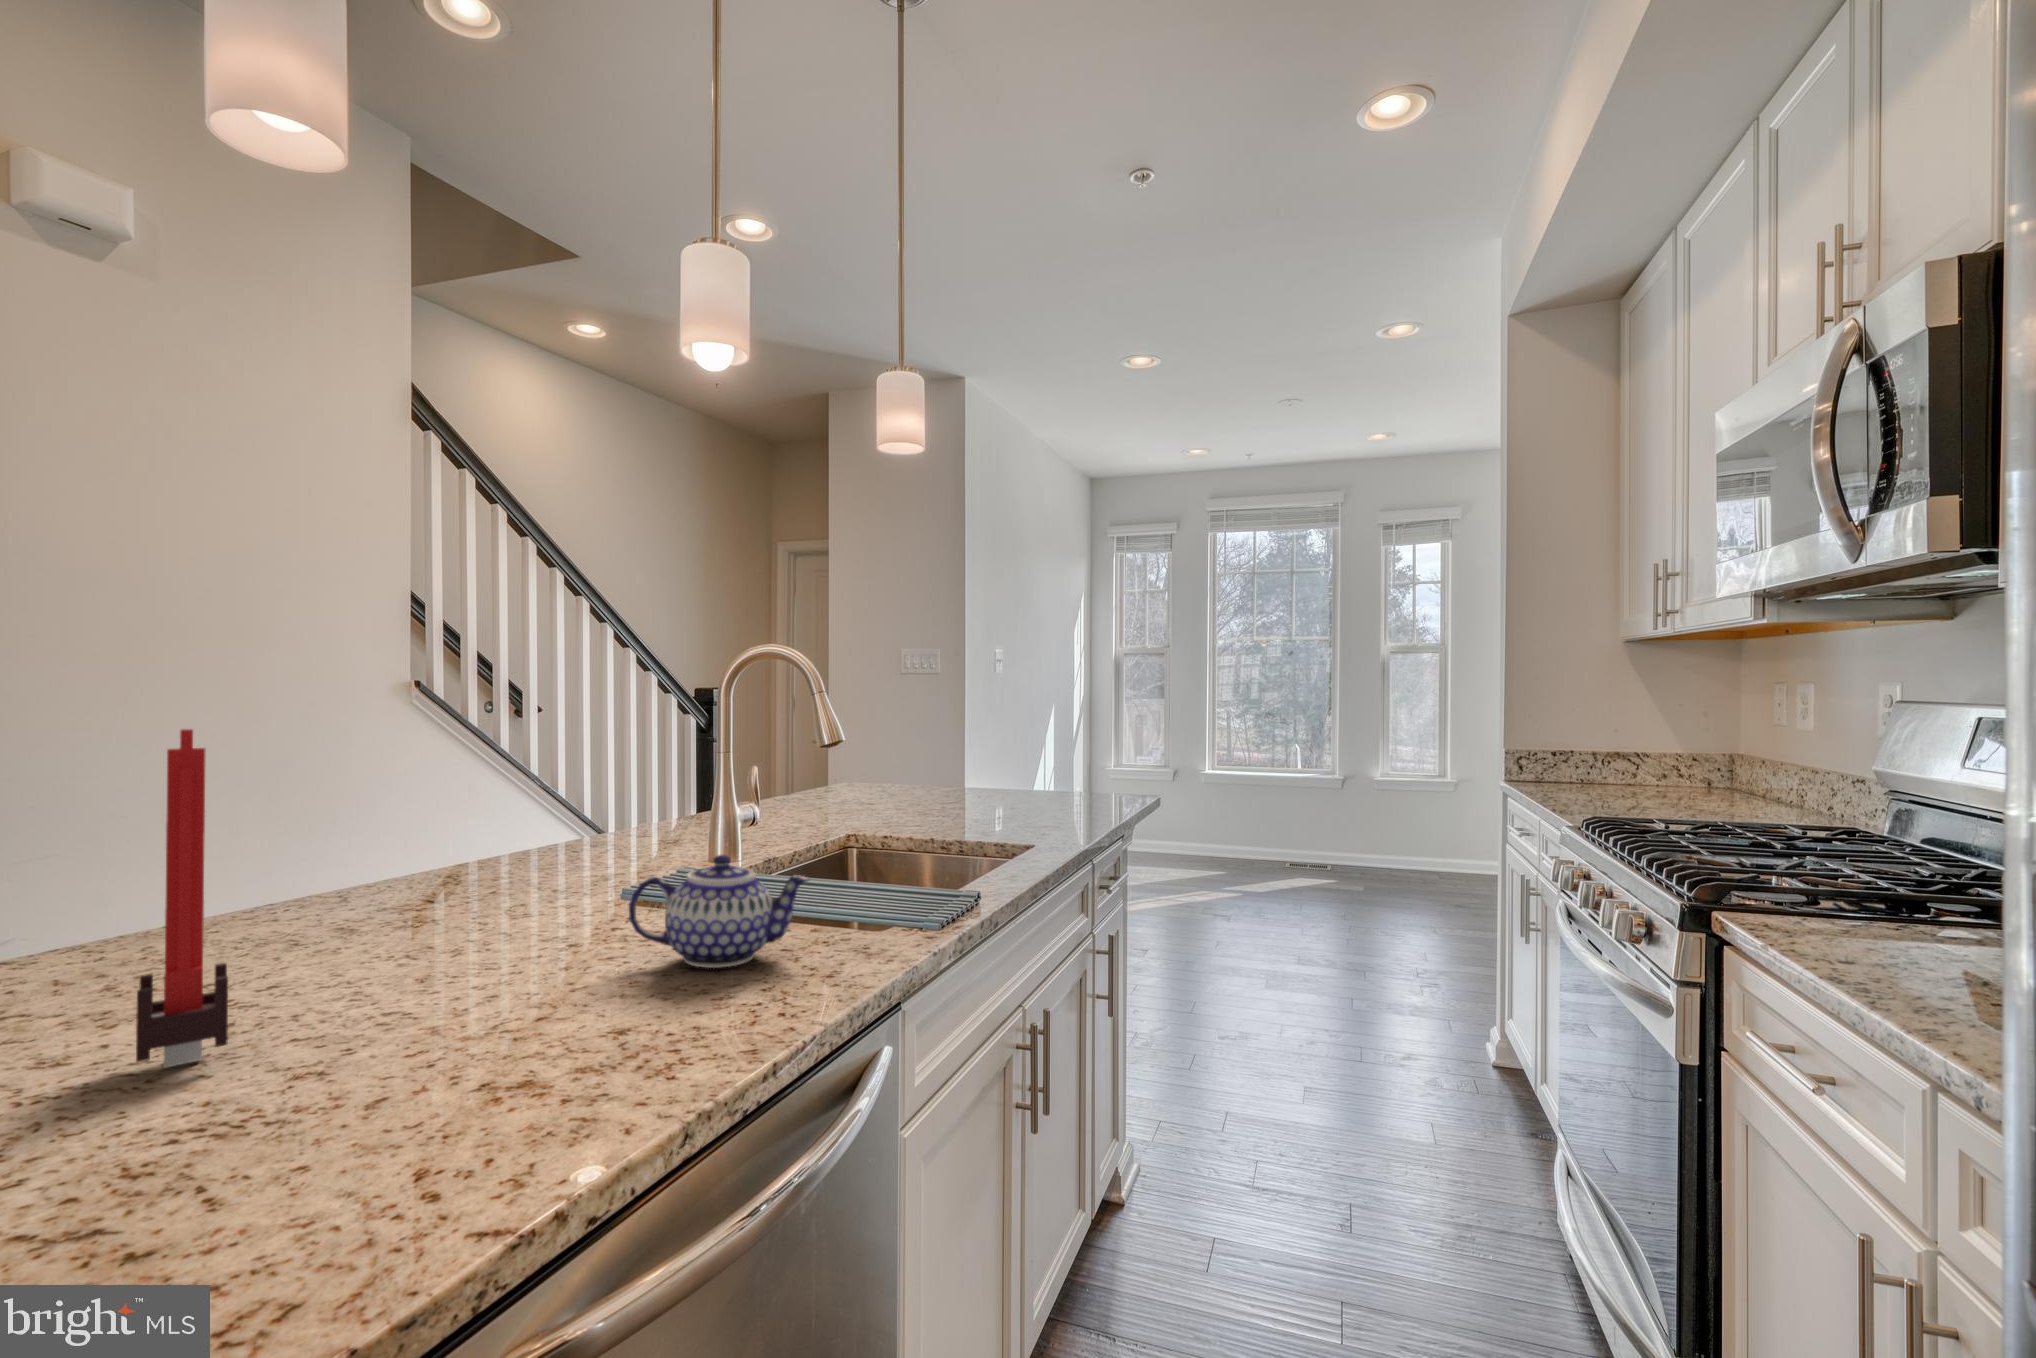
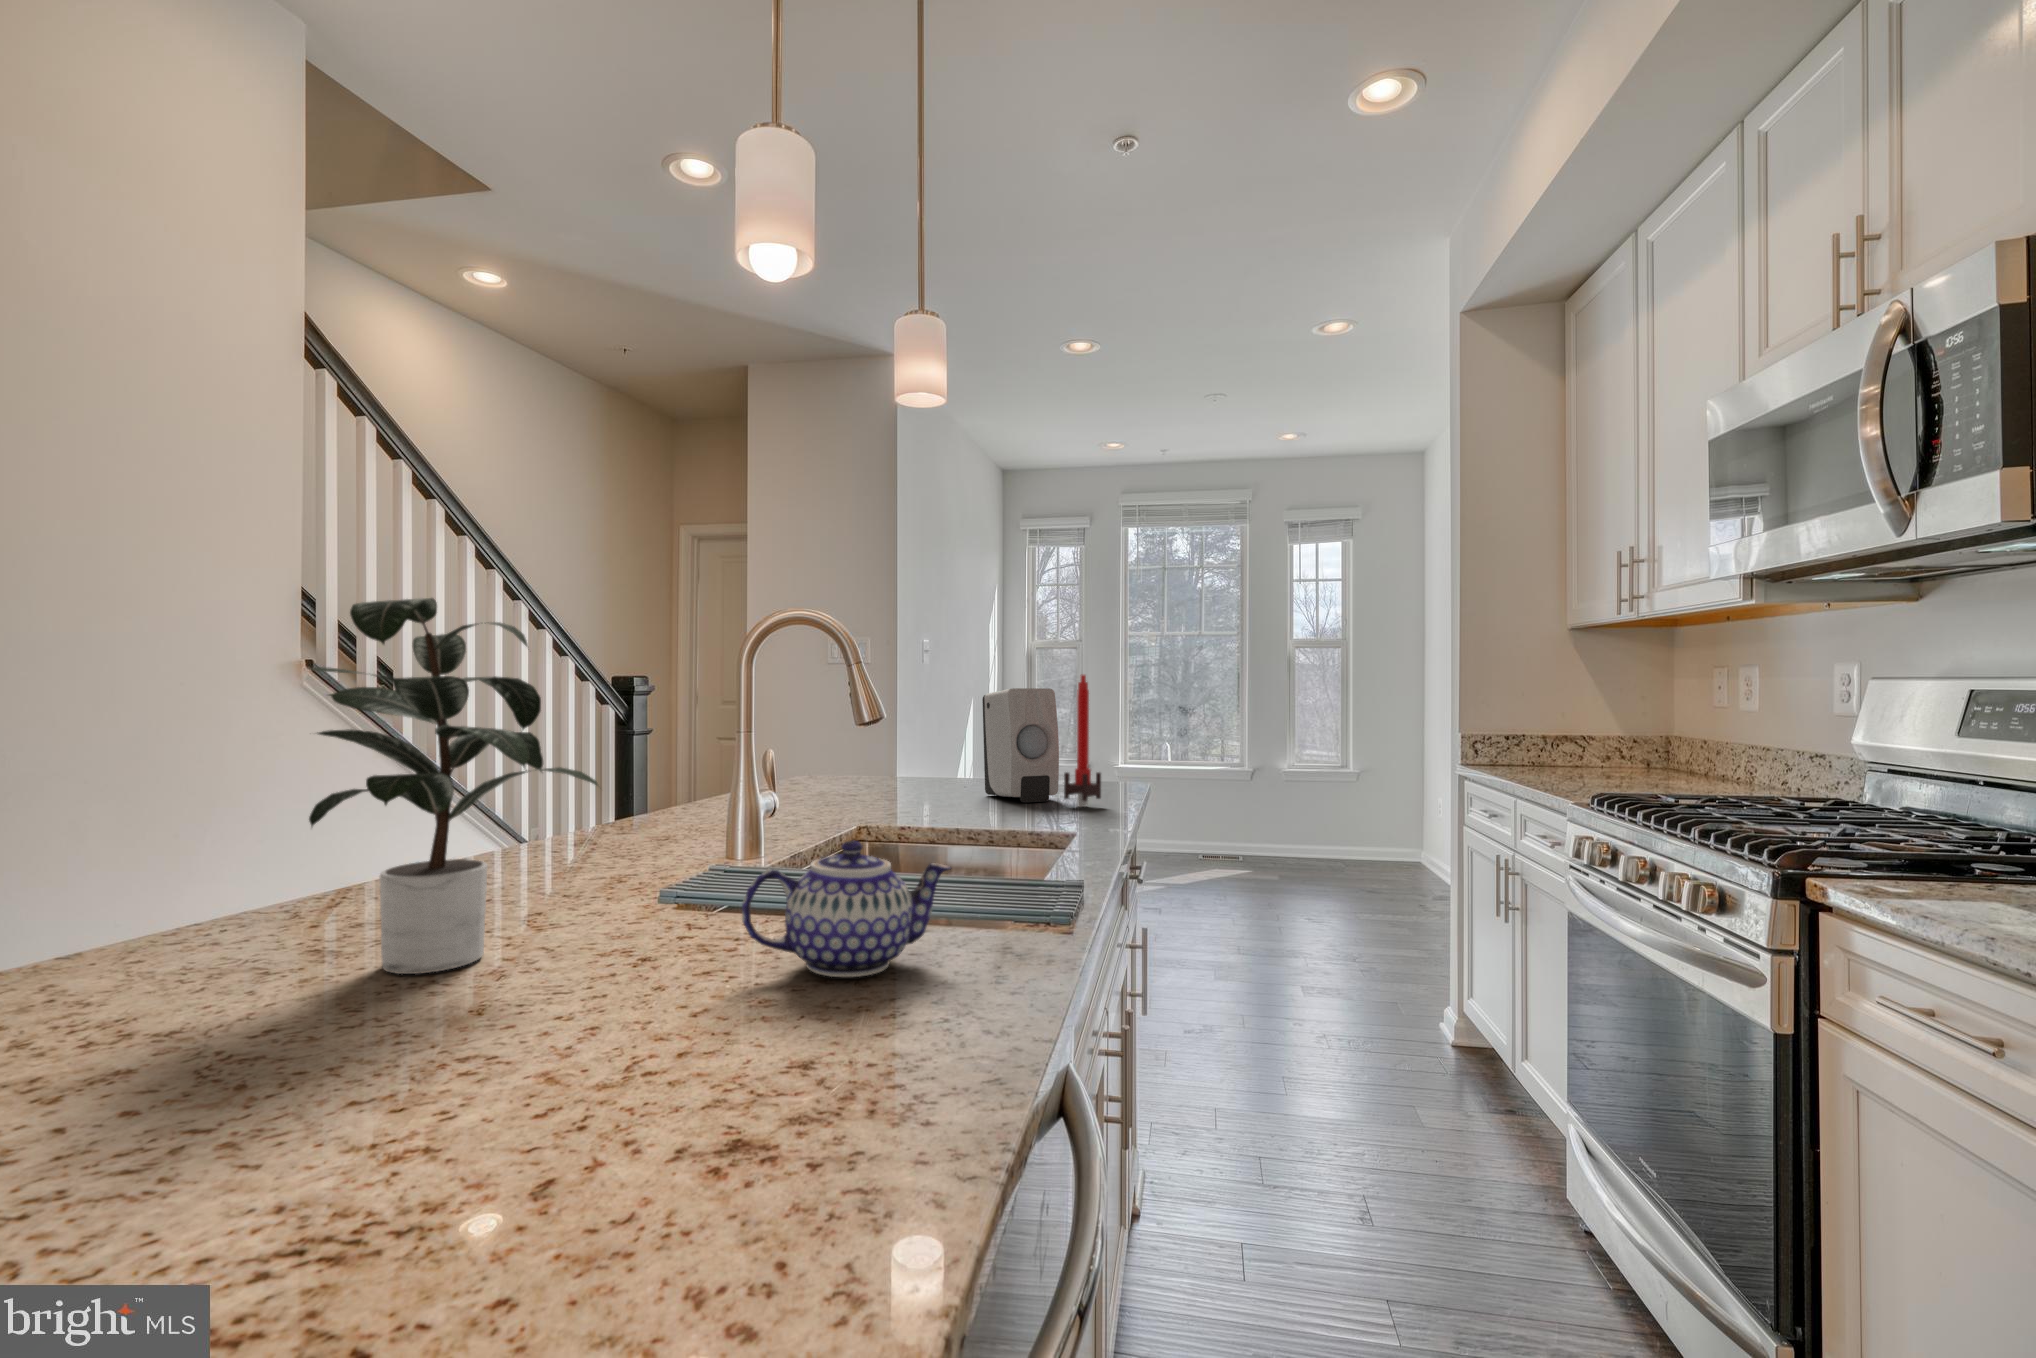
potted plant: none [276,654,580,951] -> present [309,598,598,974]
soap dispenser: none [980,708,1045,816] -> present [982,688,1059,802]
candle: present [136,729,228,1067] -> present [1064,675,1101,807]

